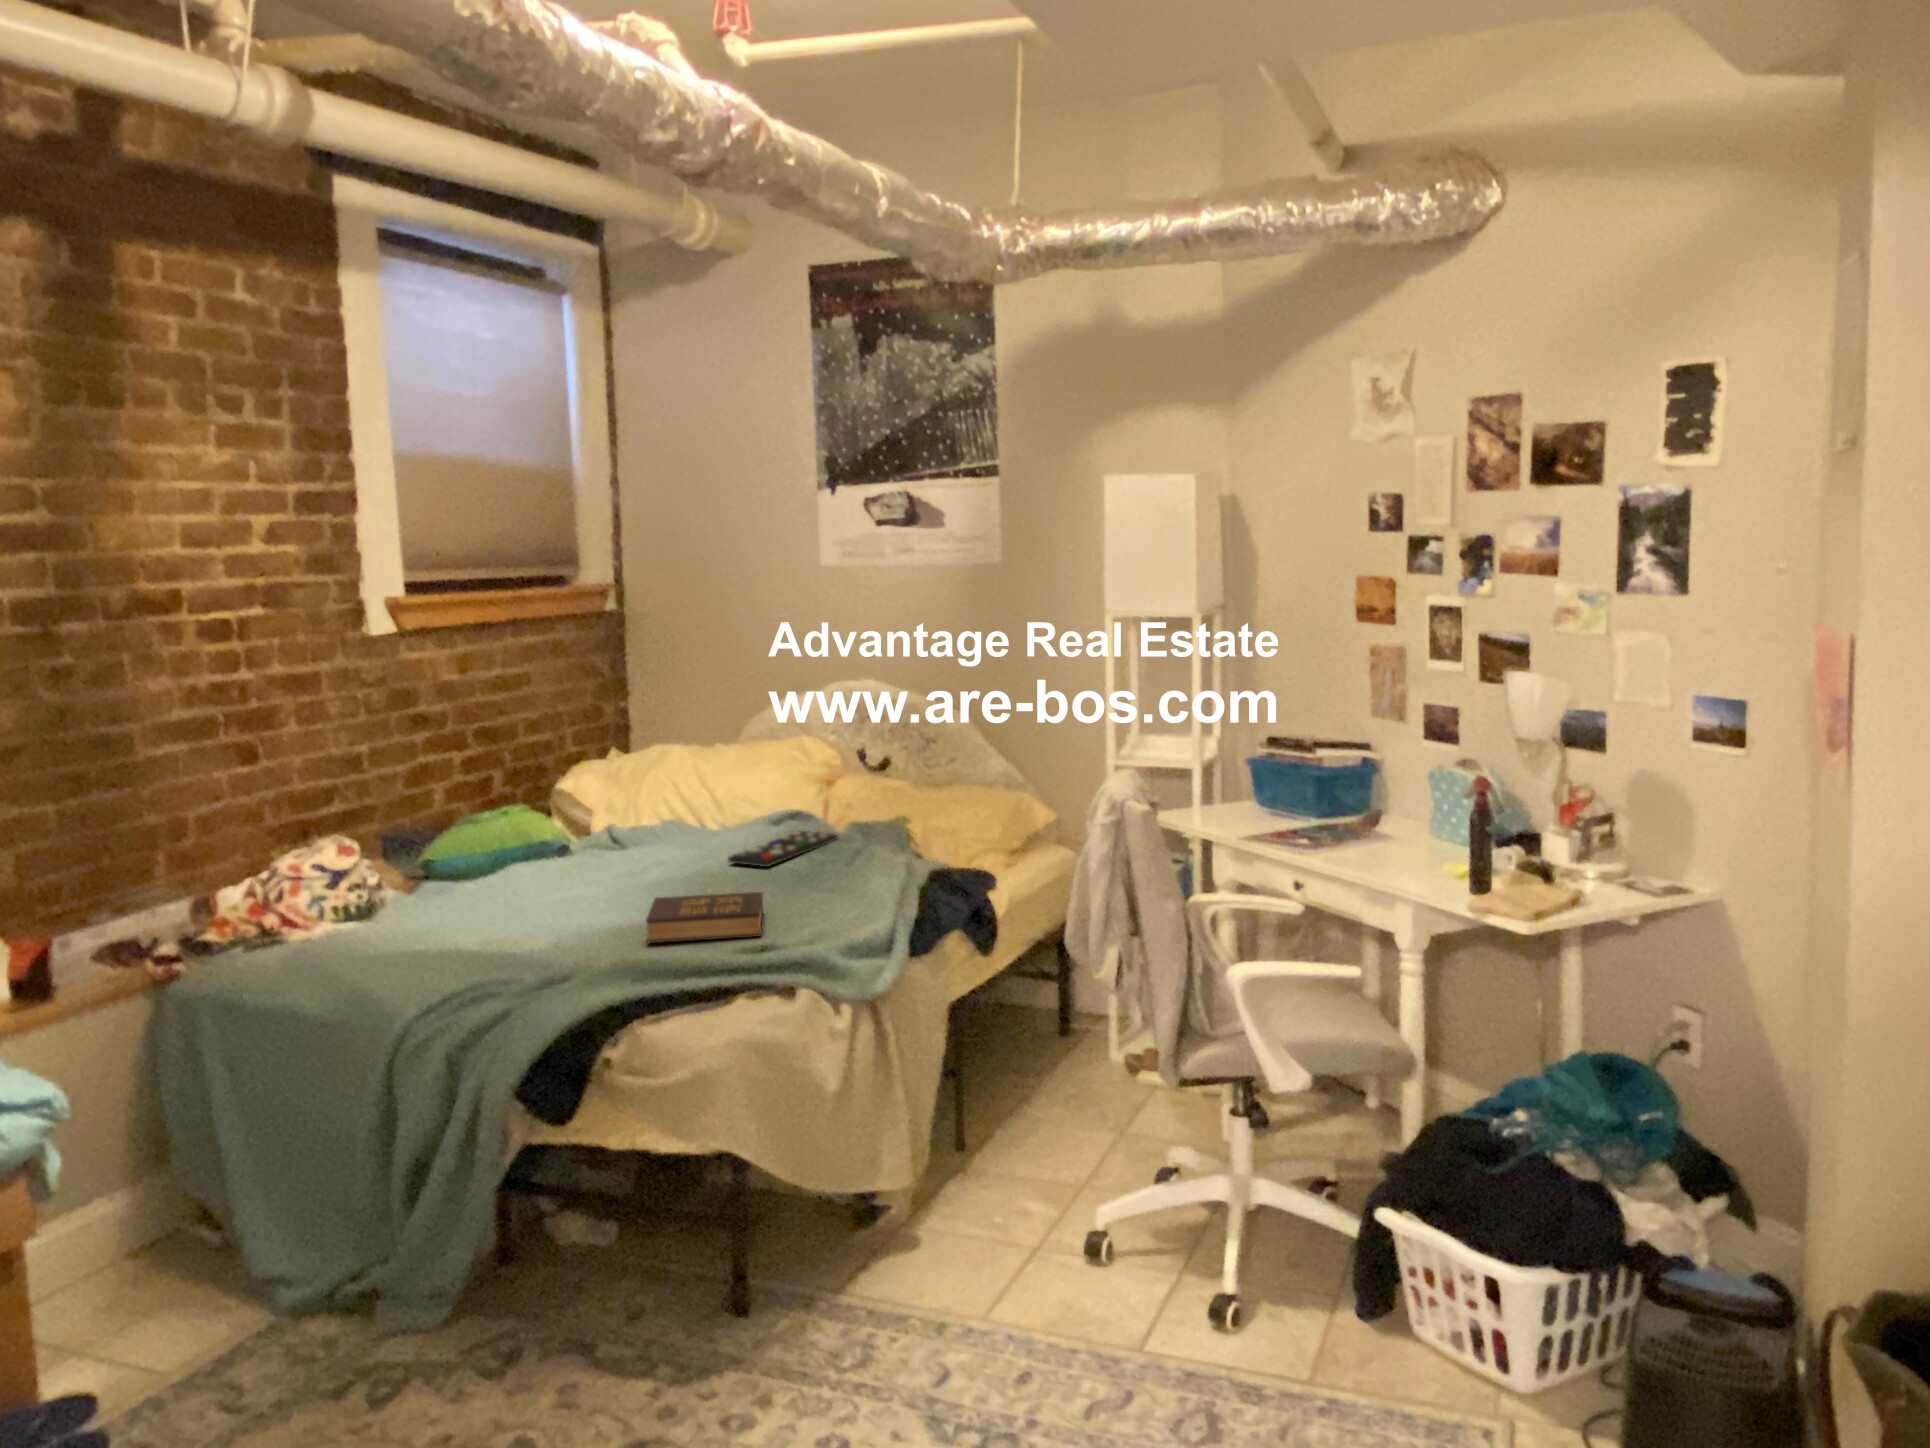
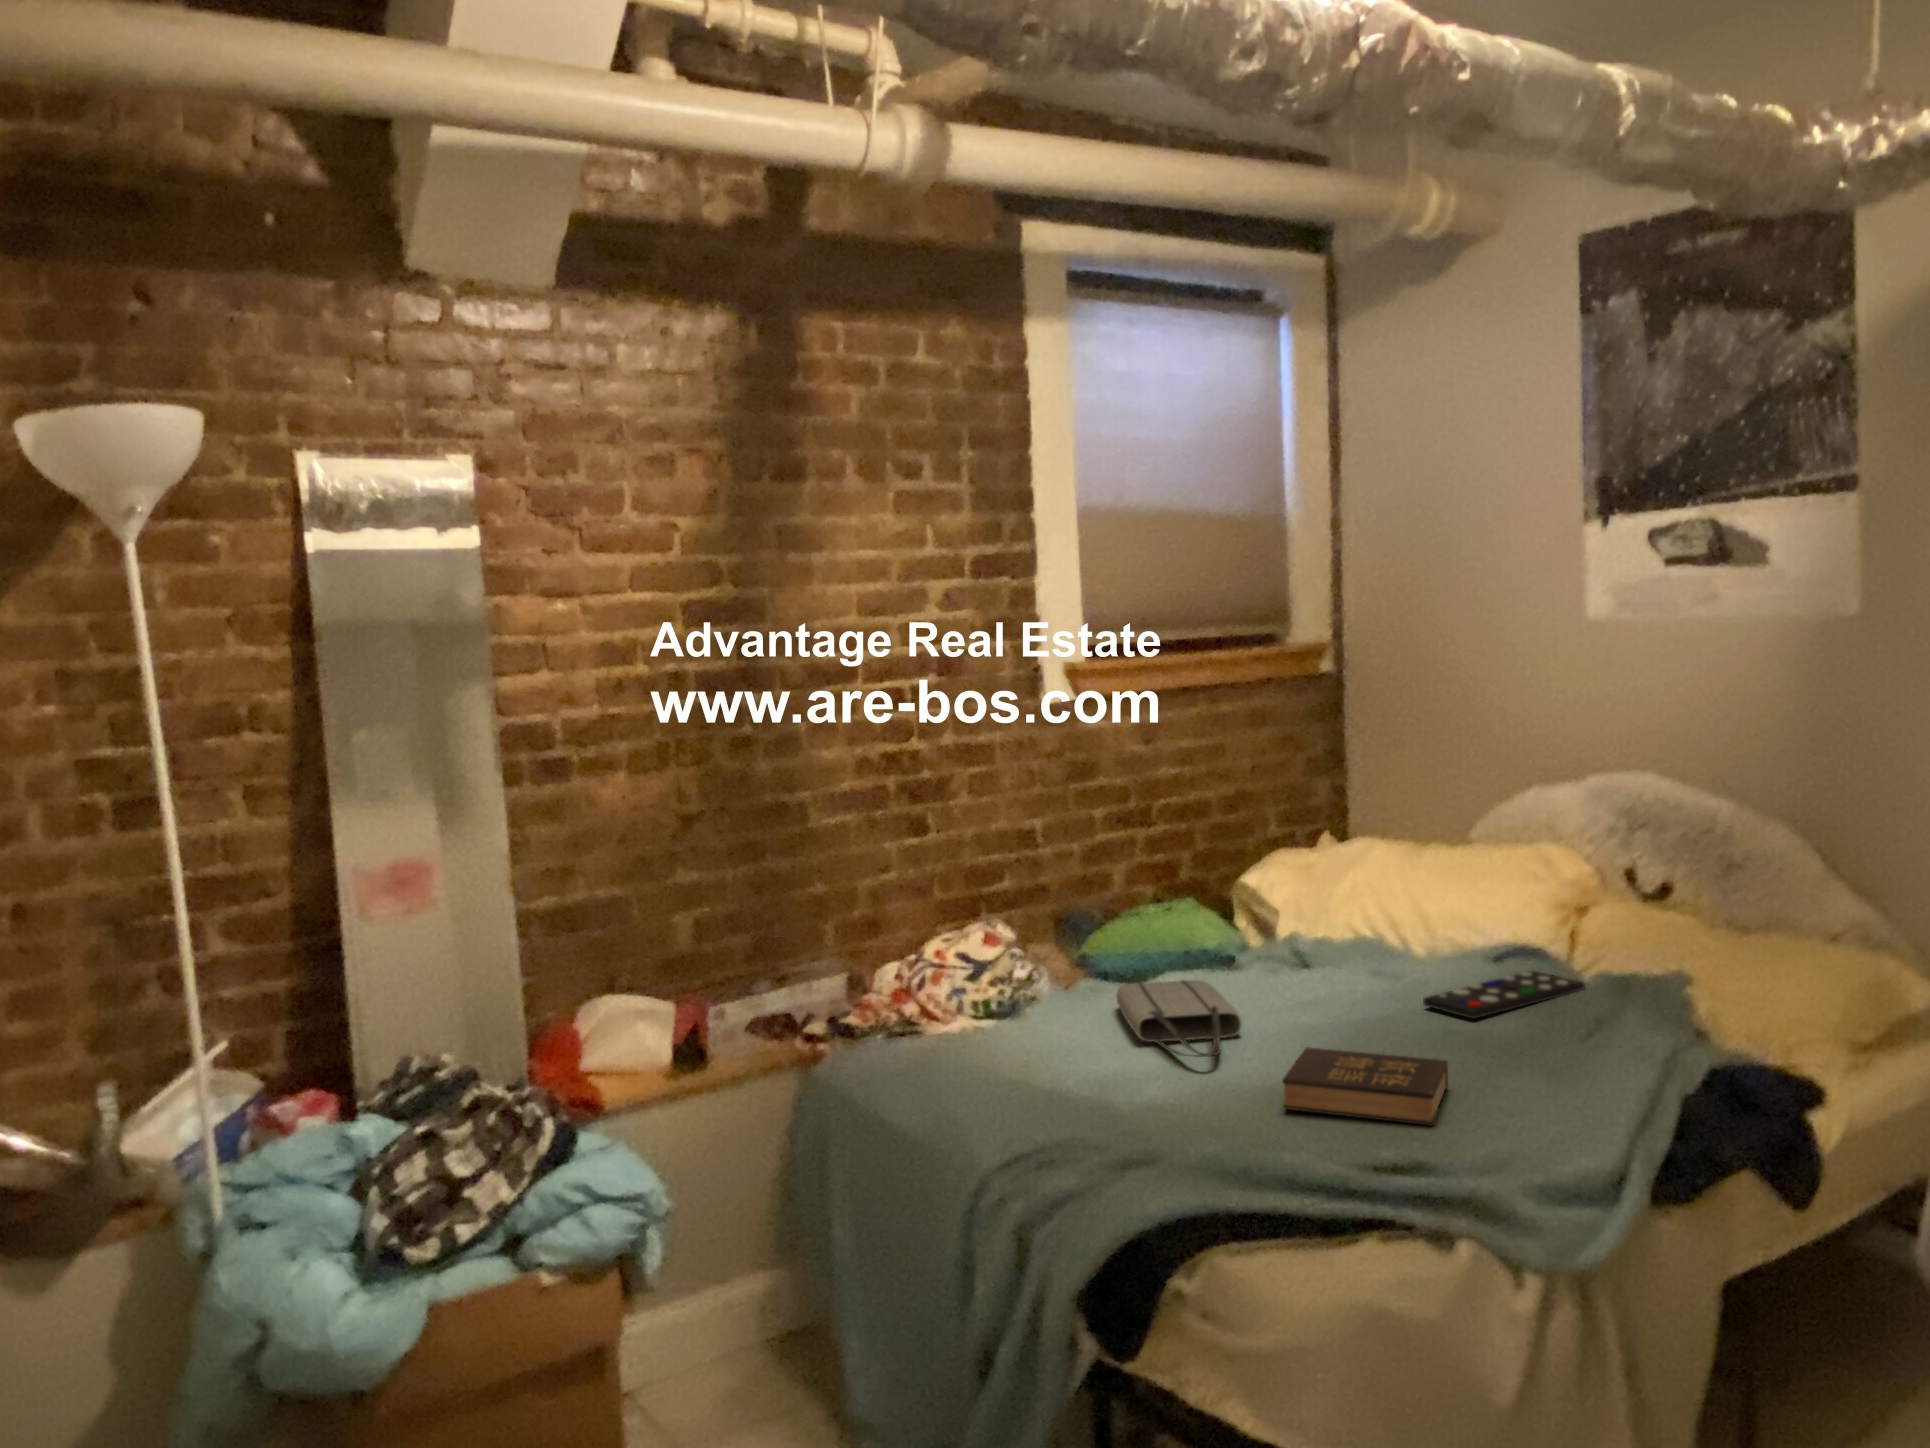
tote bag: none [473,865,592,920] -> present [1116,980,1242,1057]

